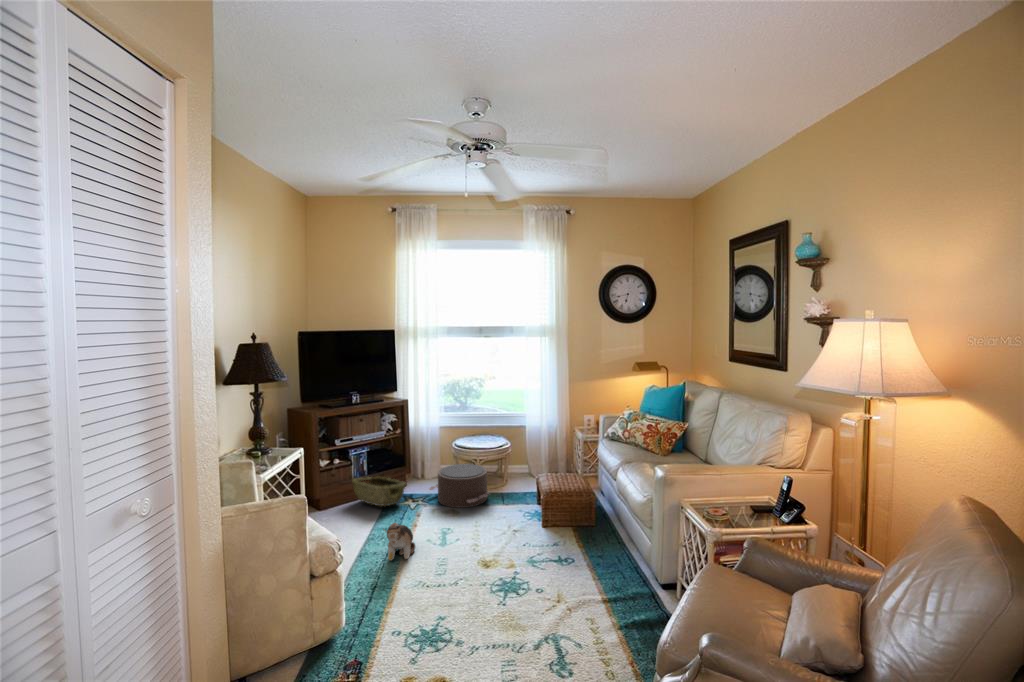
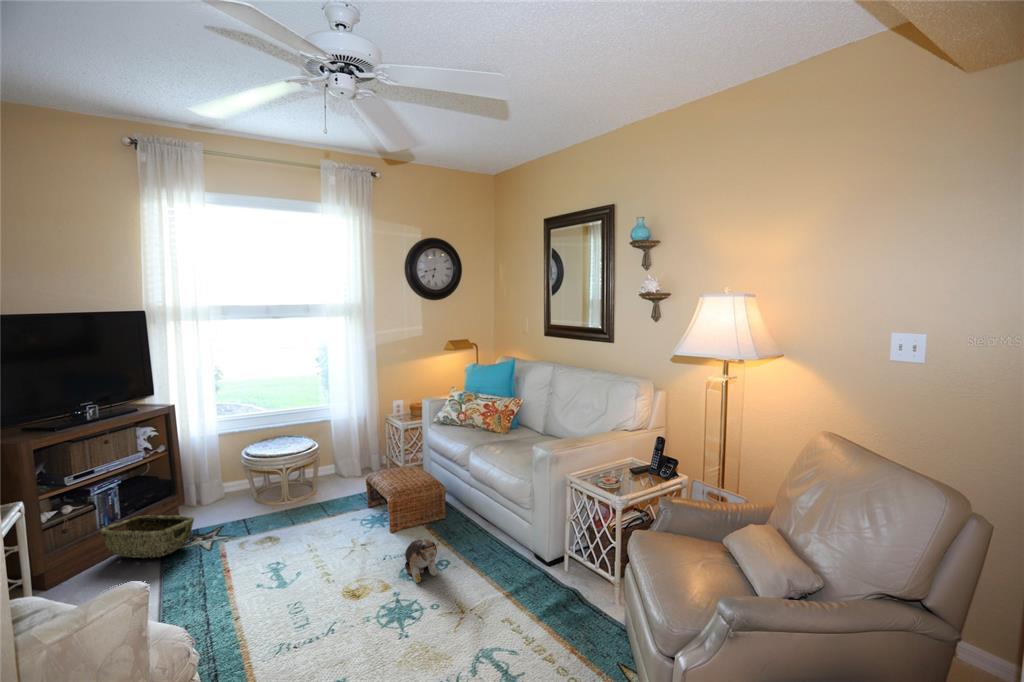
pouf: present [429,464,489,508] -> none [224,475,314,534]
plush toy: present [387,523,415,560] -> present [405,539,440,583]

